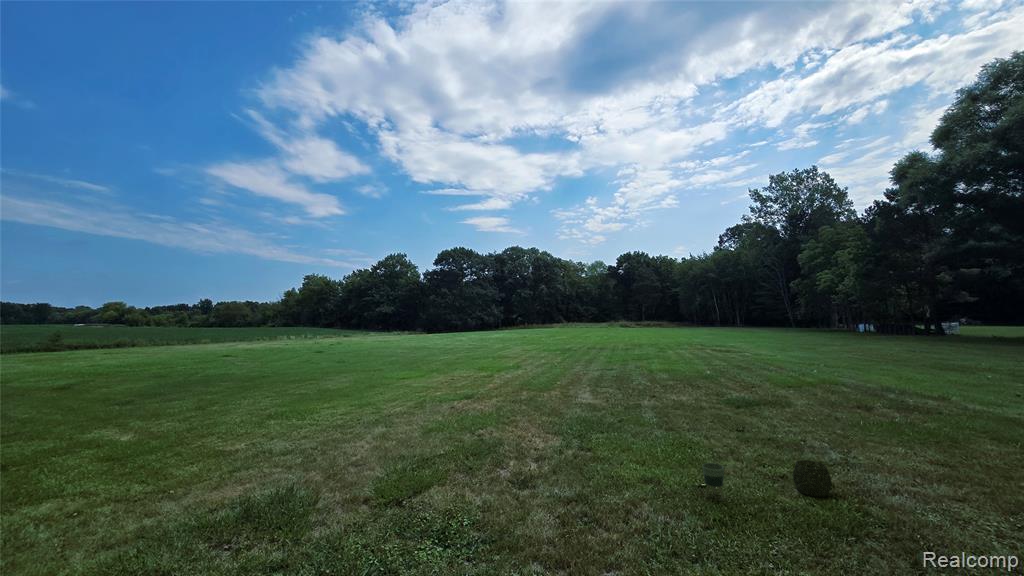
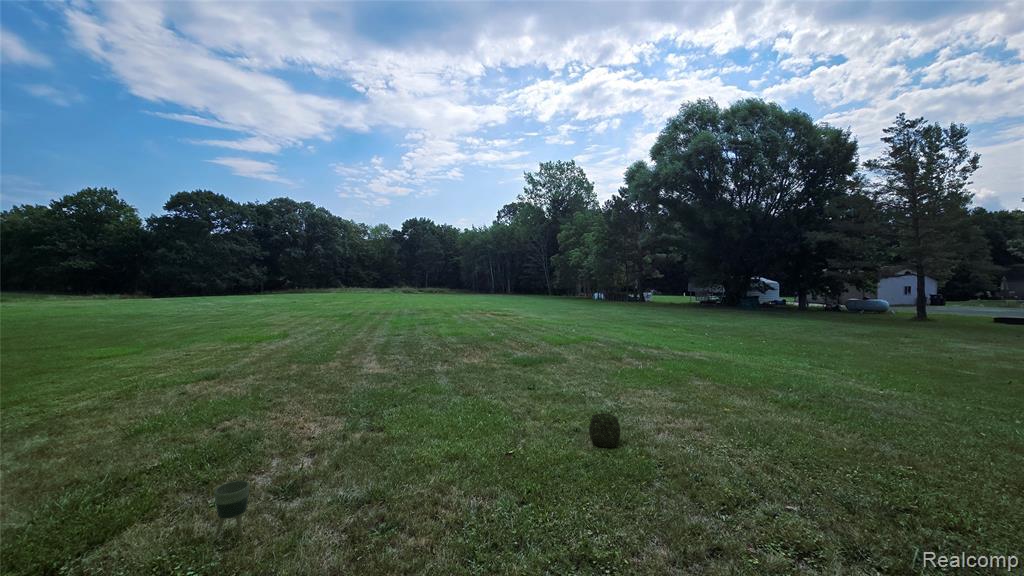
planter: present [702,463,724,501] -> present [214,481,249,537]

